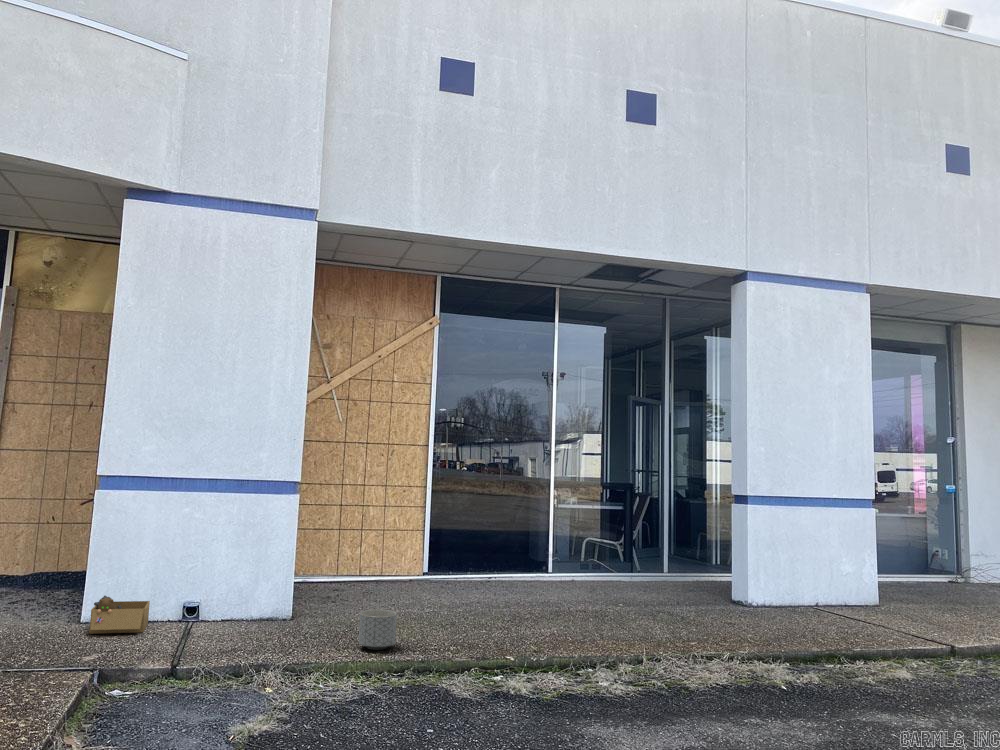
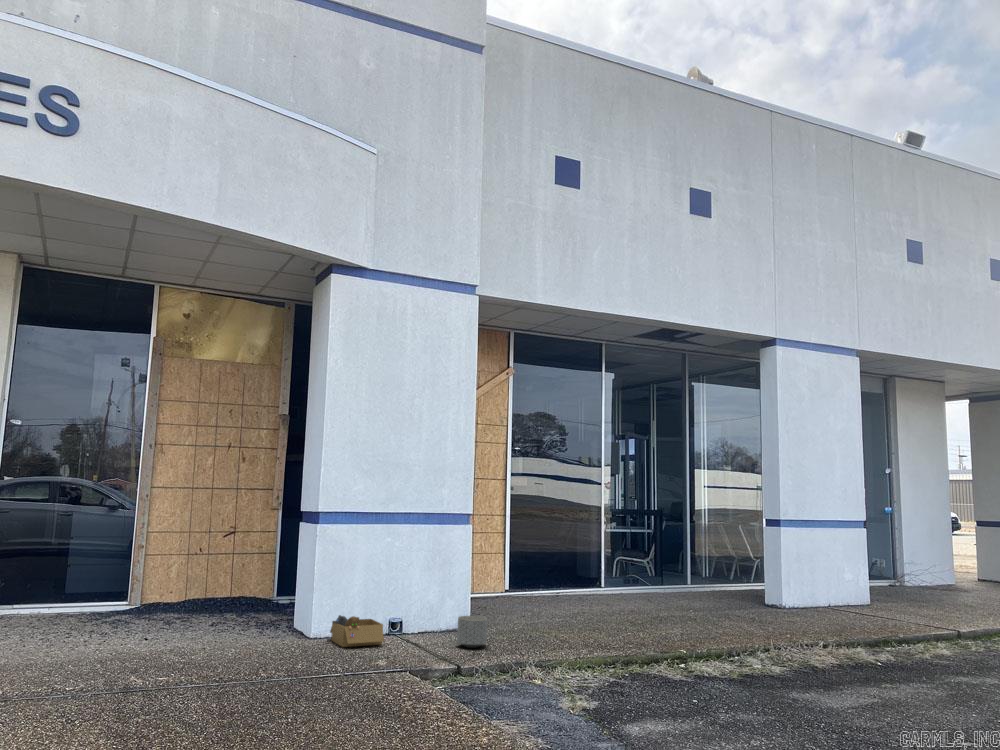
planter: present [359,610,397,650] -> present [457,616,487,648]

